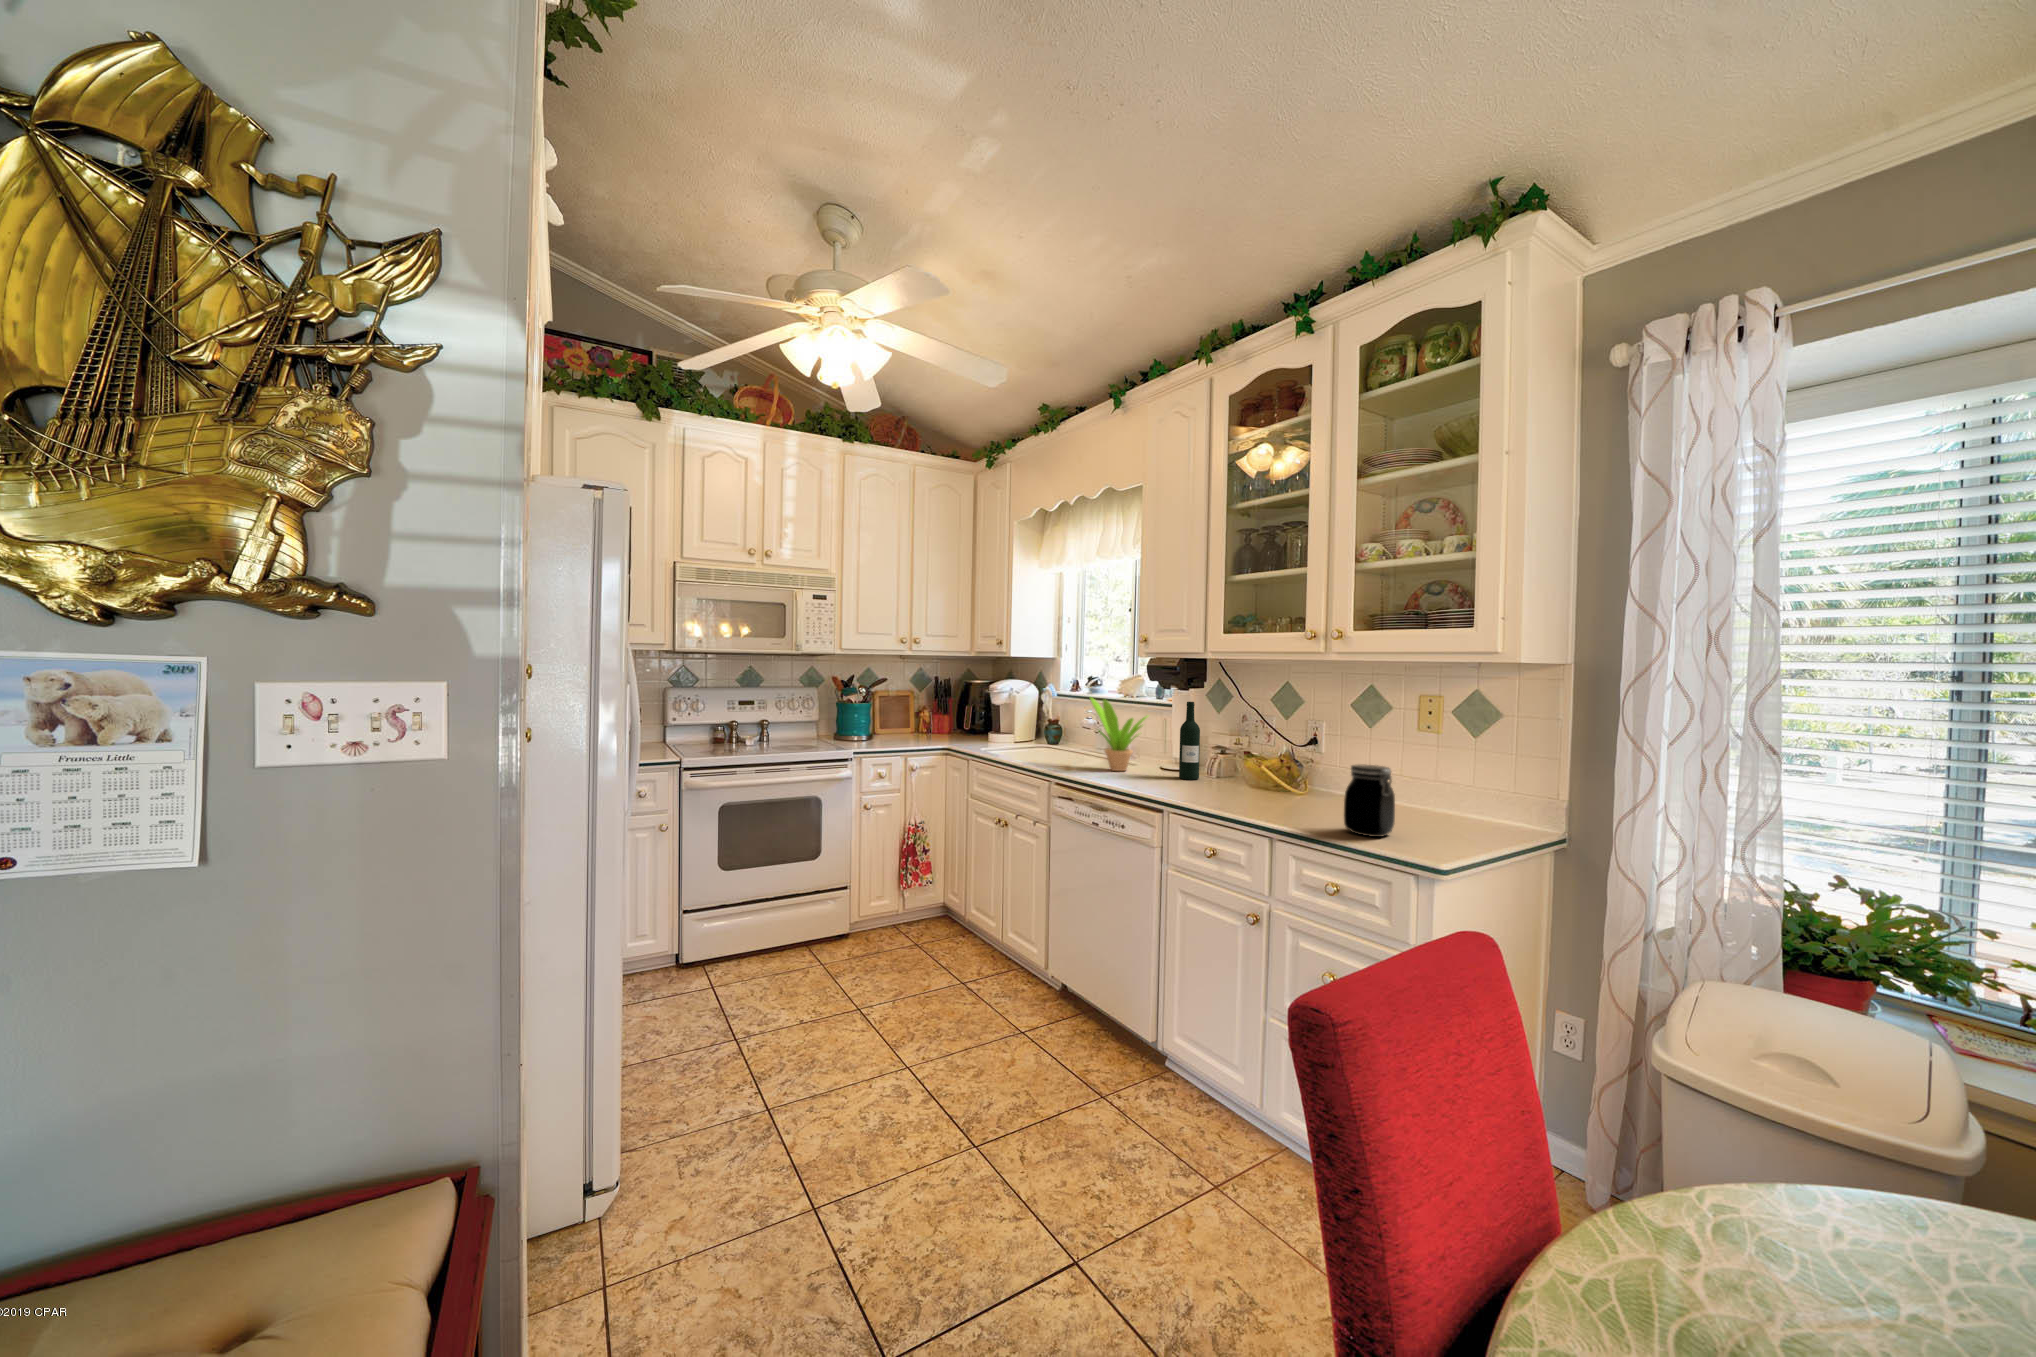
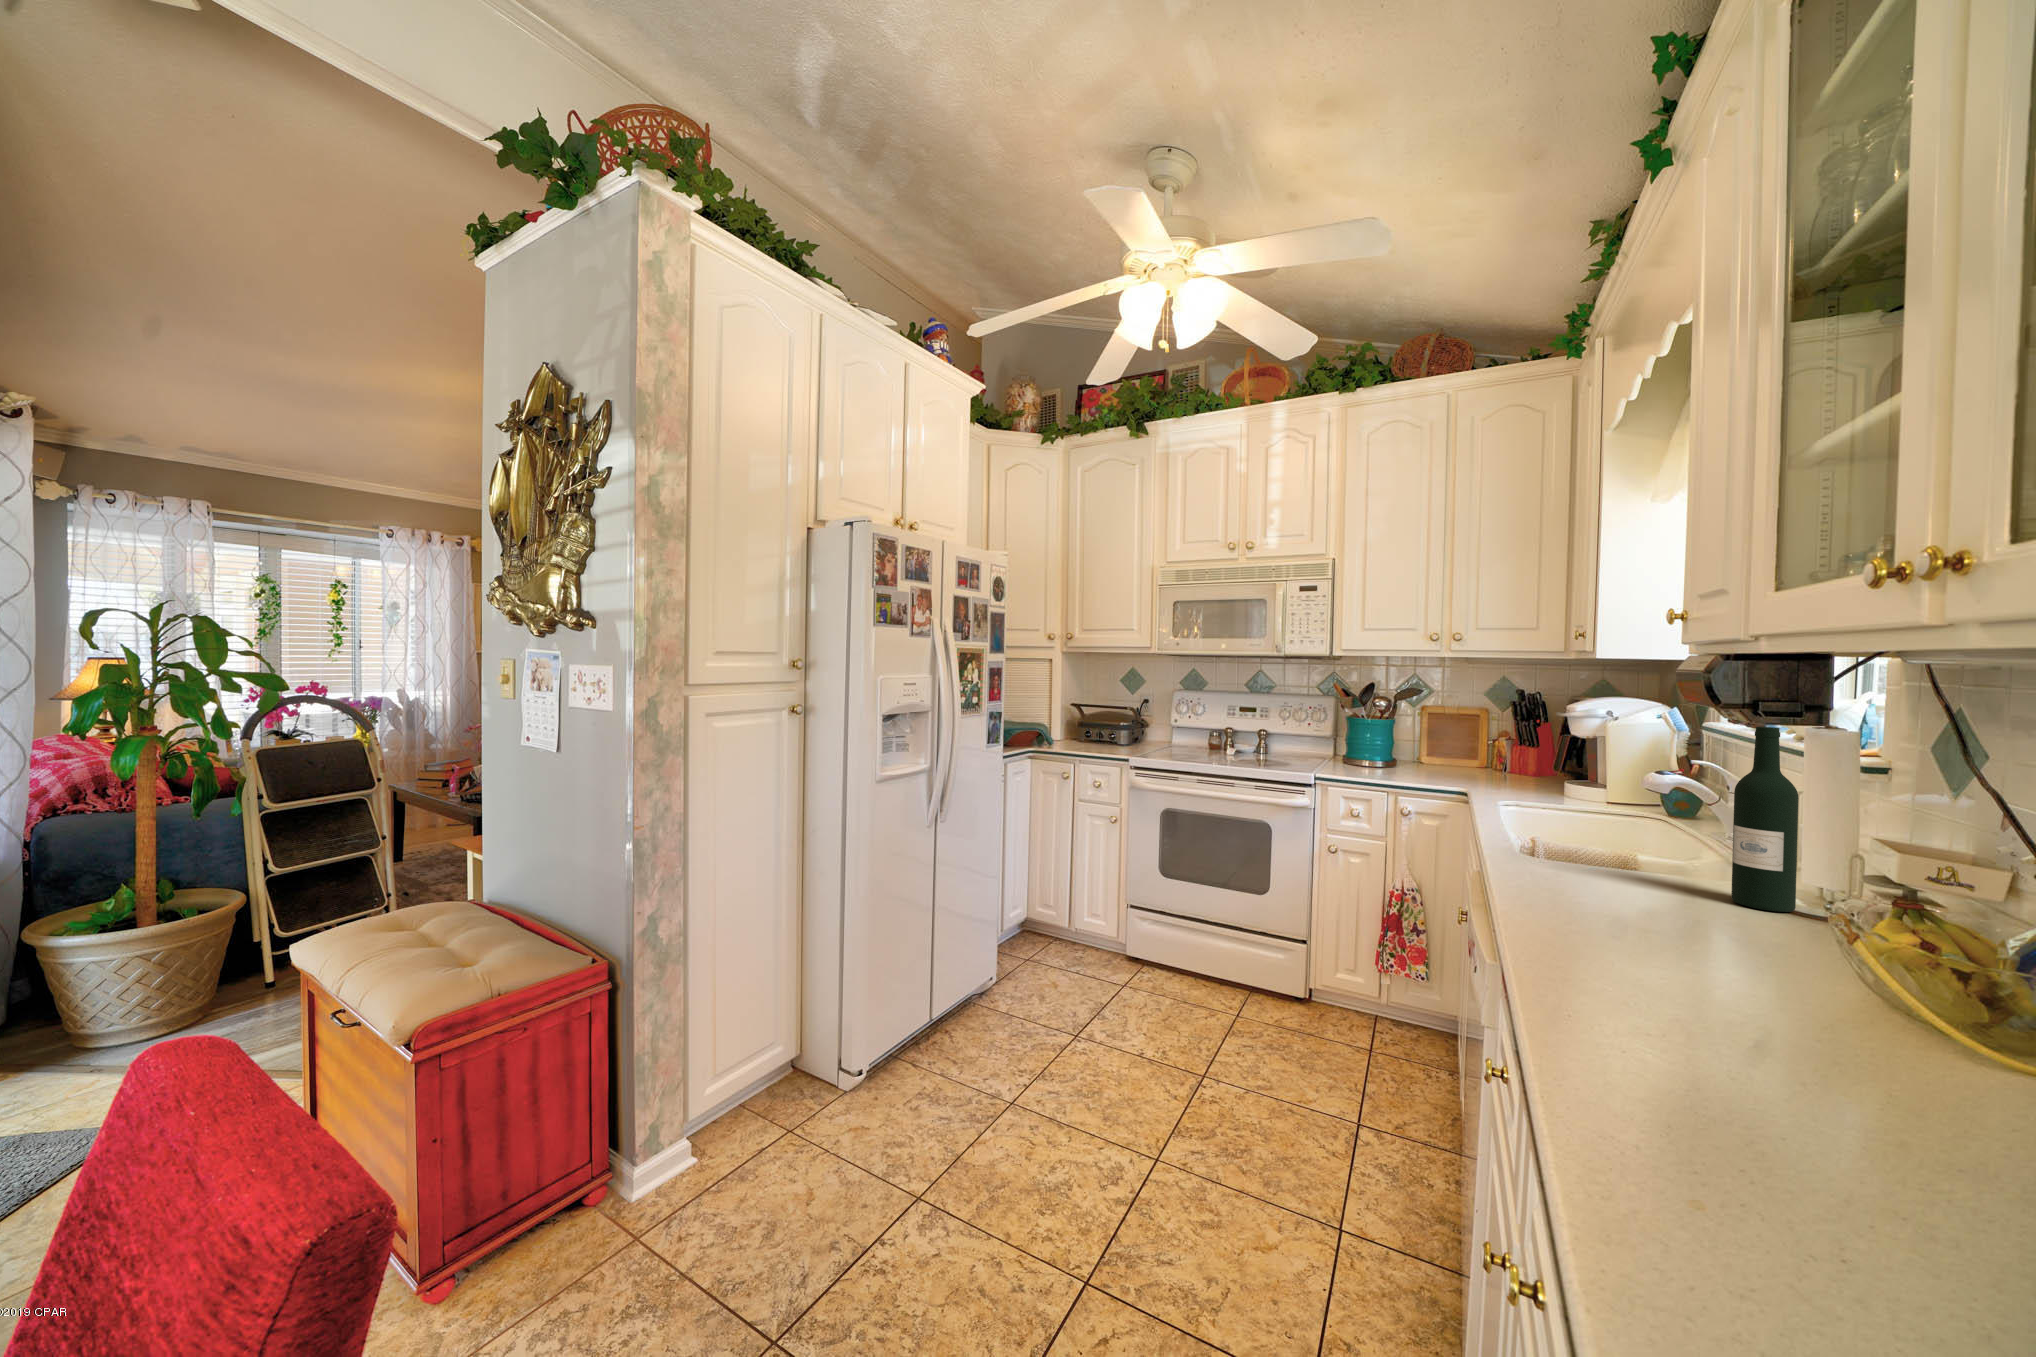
potted plant: present [1090,697,1147,771] -> none [1553,713,1728,864]
jar: present [1344,765,1395,837] -> none [1671,900,1880,1171]

